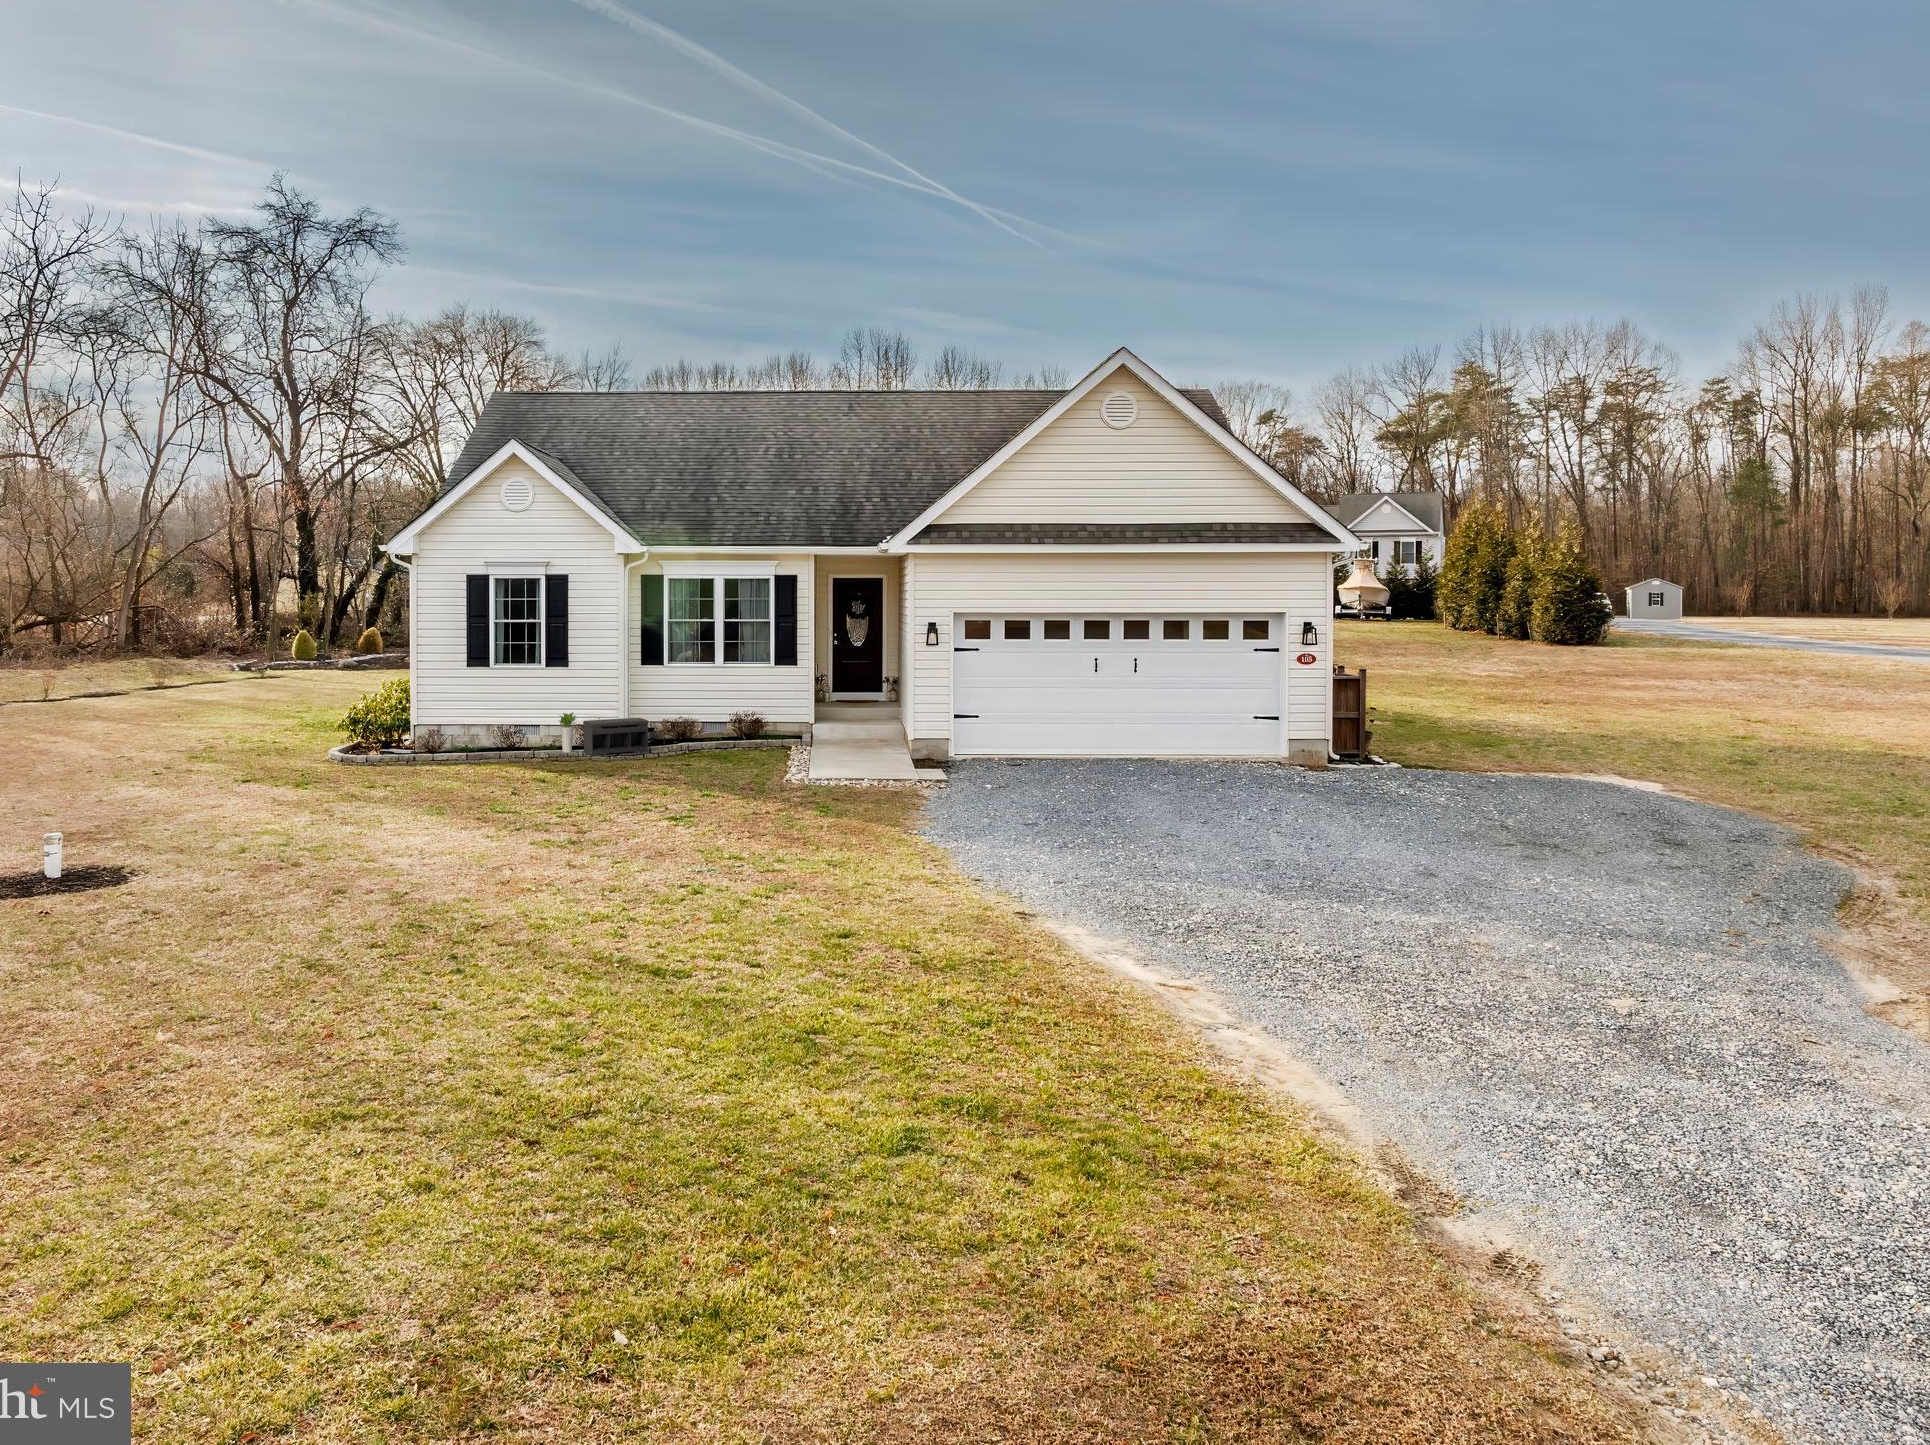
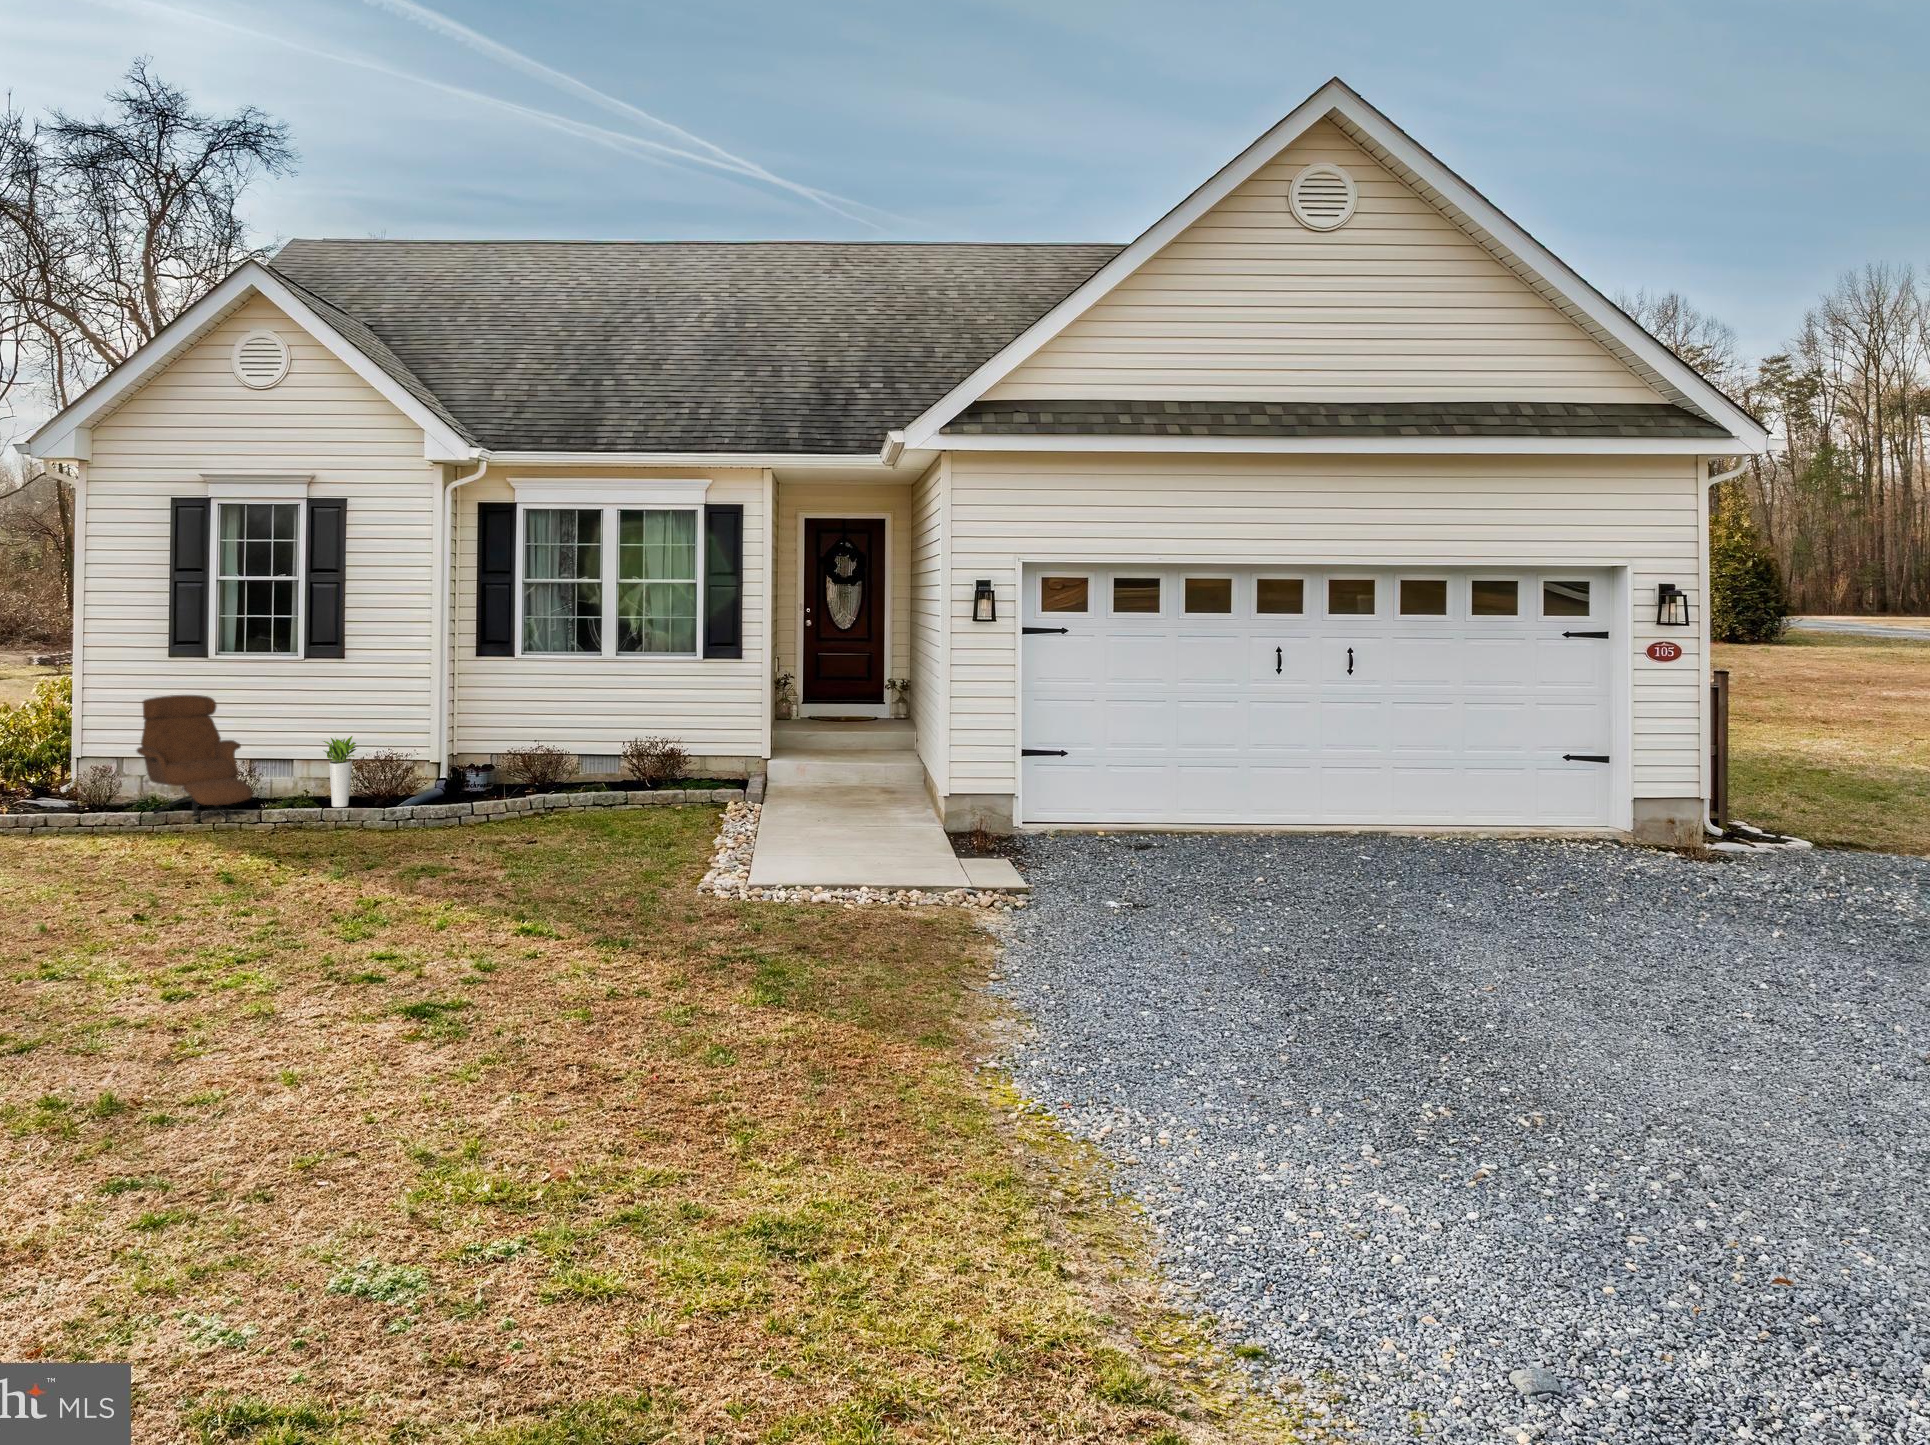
lounge chair: none [456,689,522,759] -> present [137,695,253,820]
bench: present [583,718,648,756] -> none [368,746,483,815]

